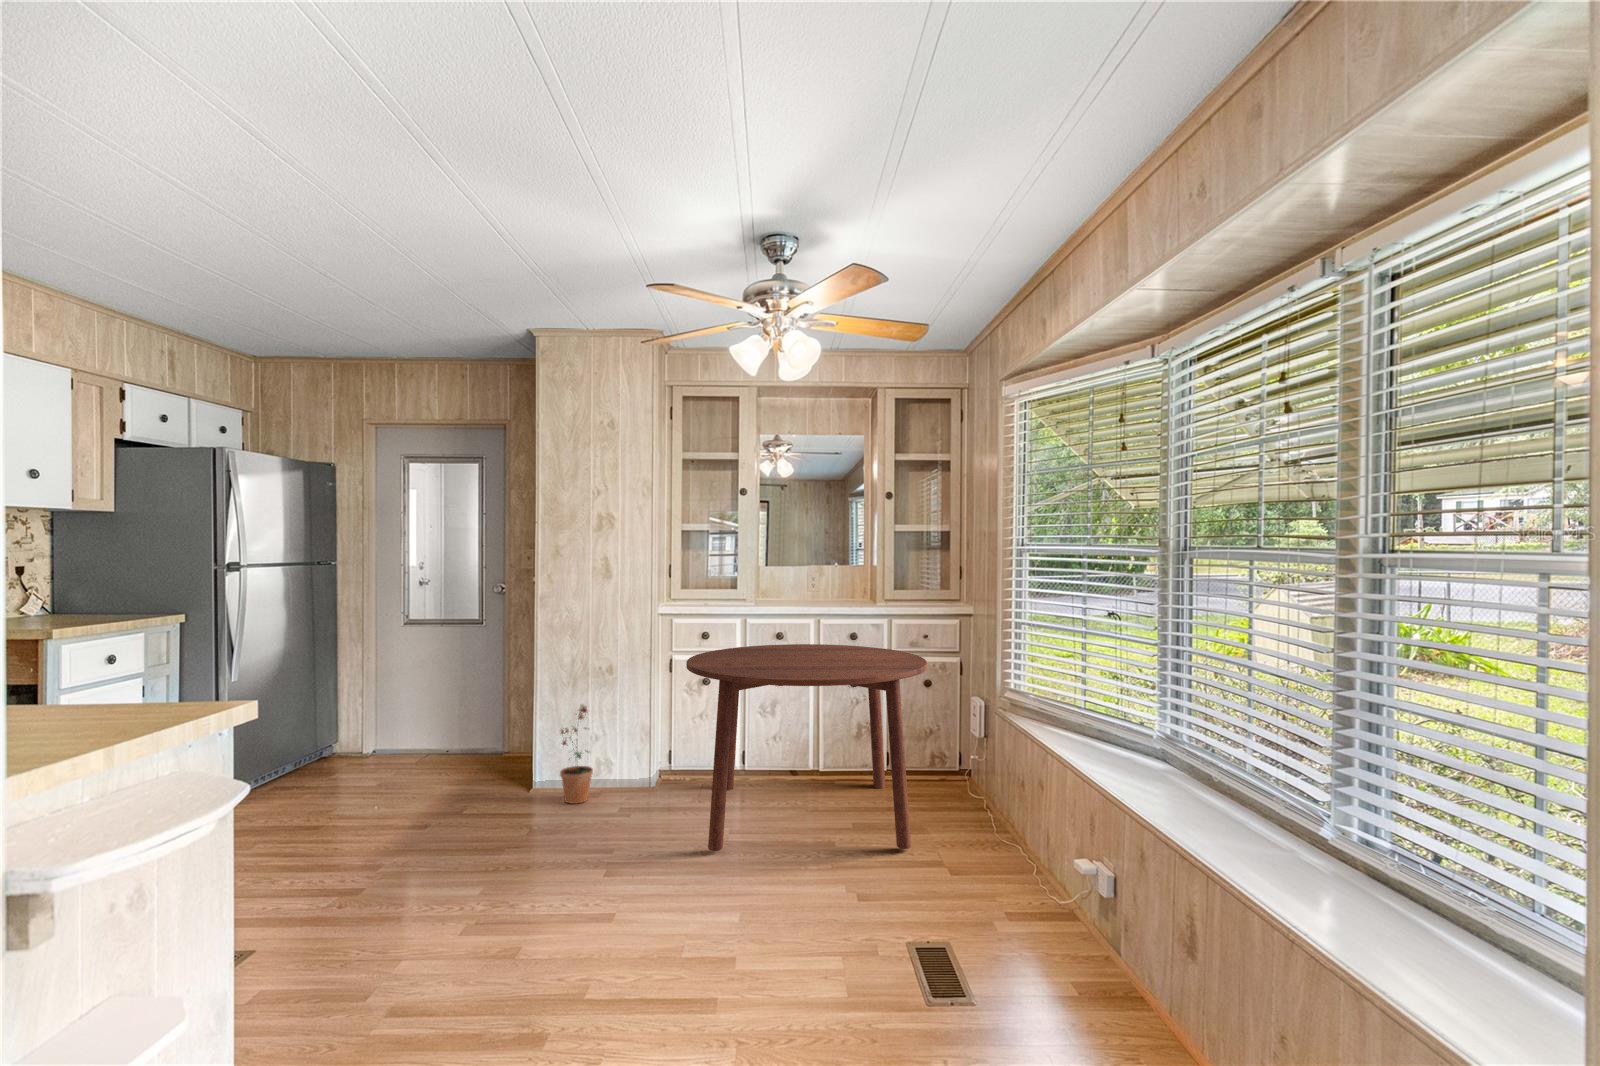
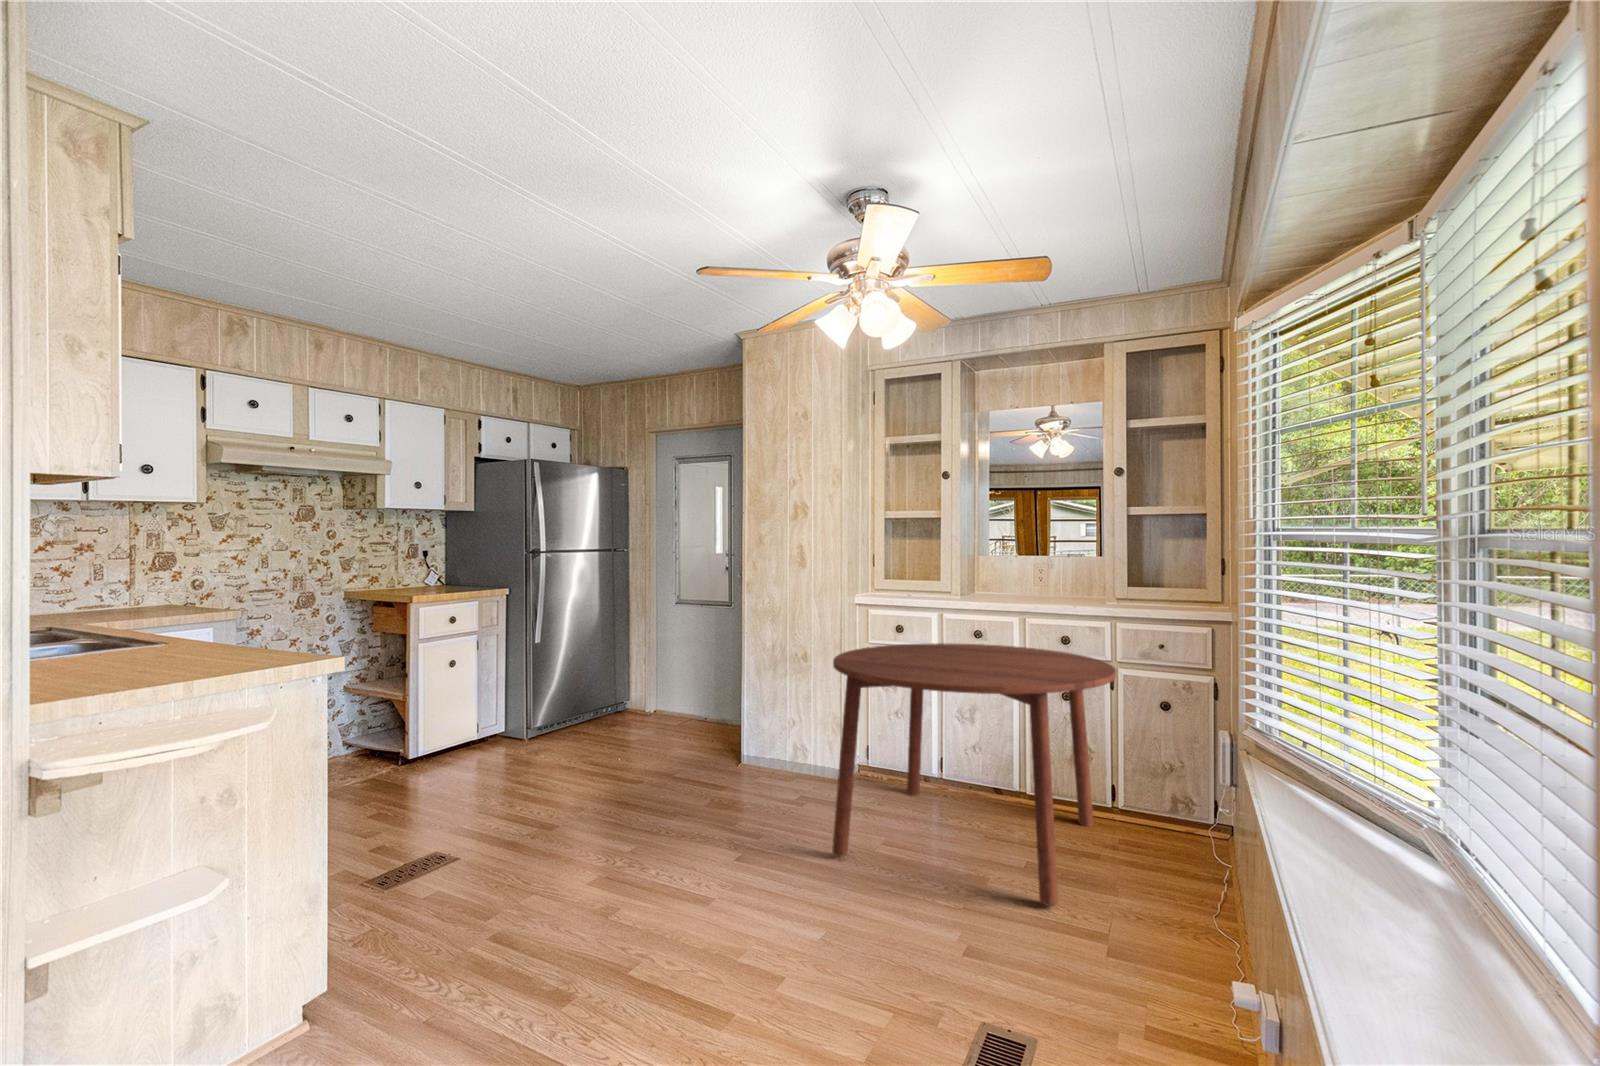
potted plant: present [560,705,593,804] -> none [748,687,783,782]

